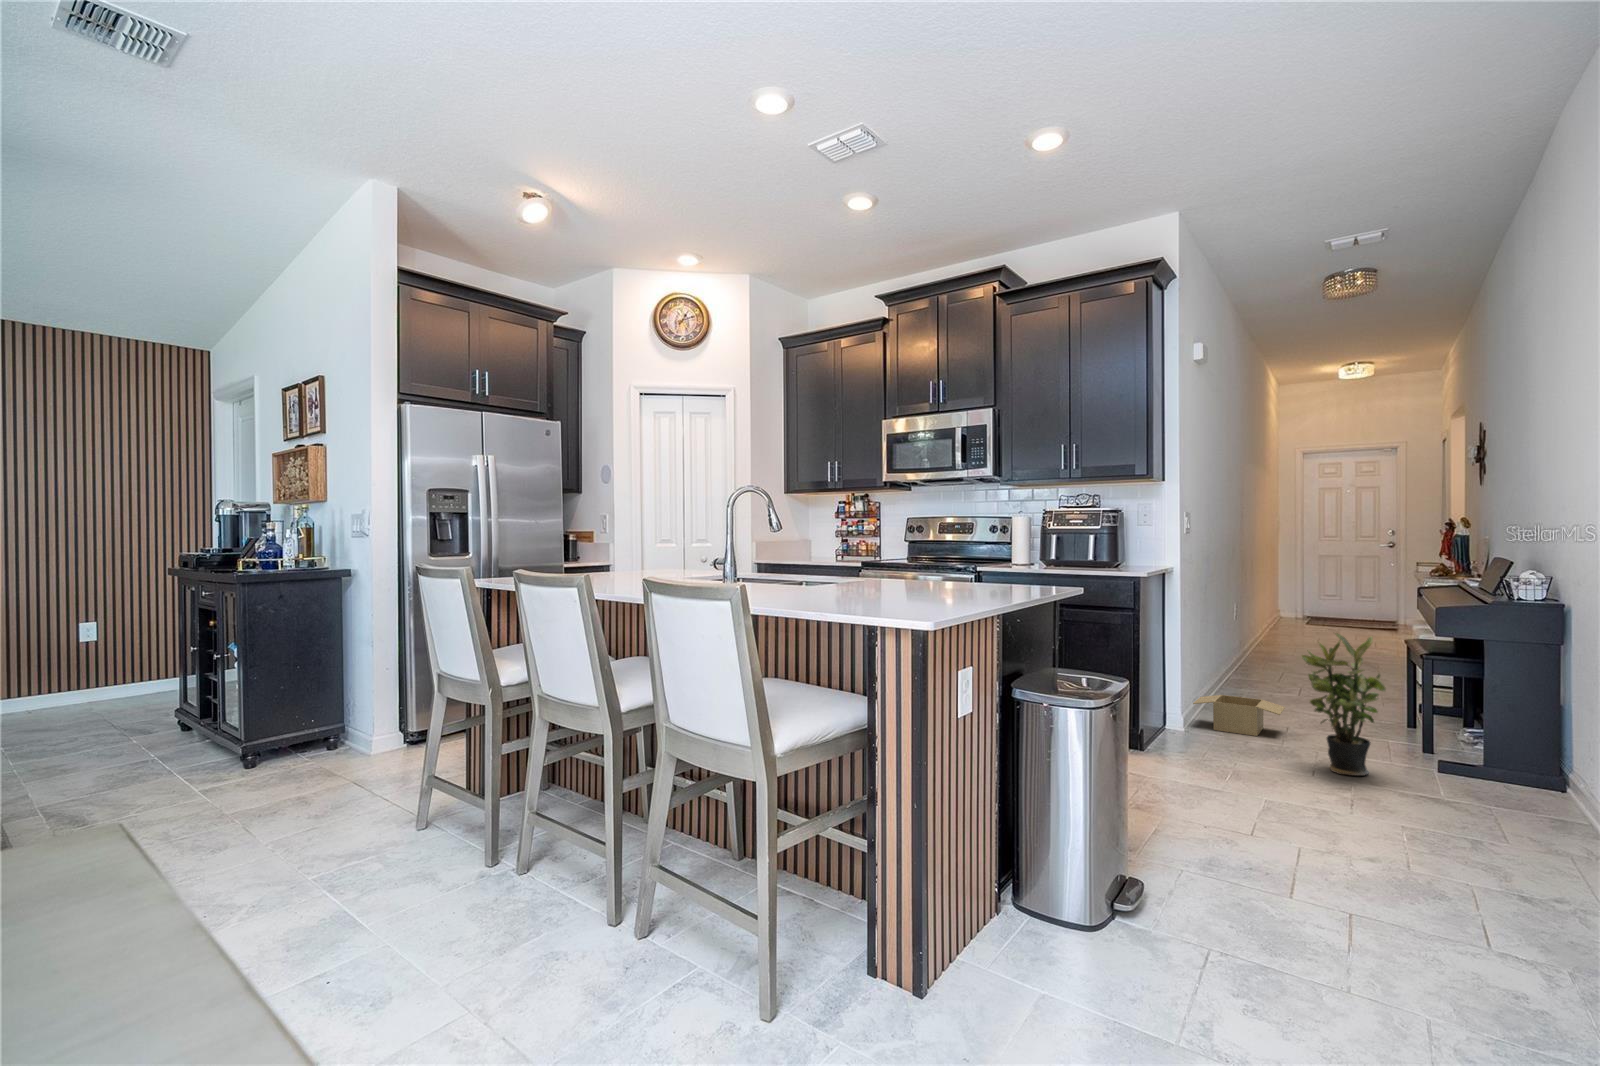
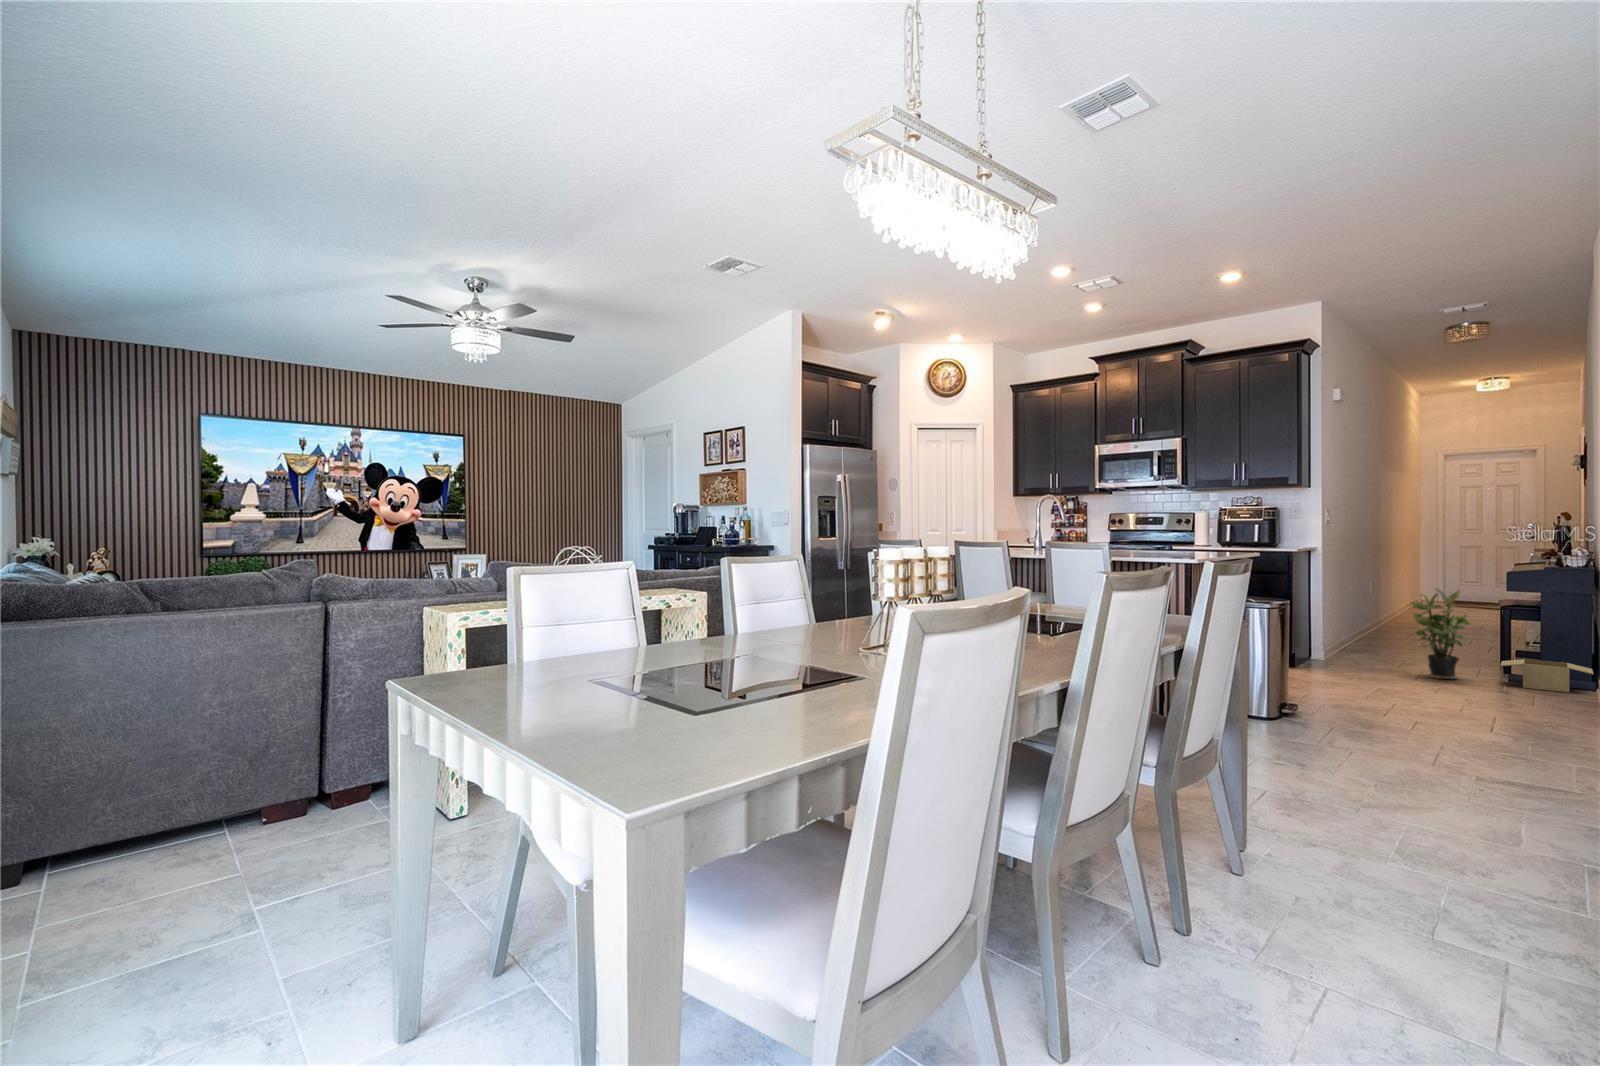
cardboard box: present [1193,695,1285,736] -> present [1501,659,1594,692]

